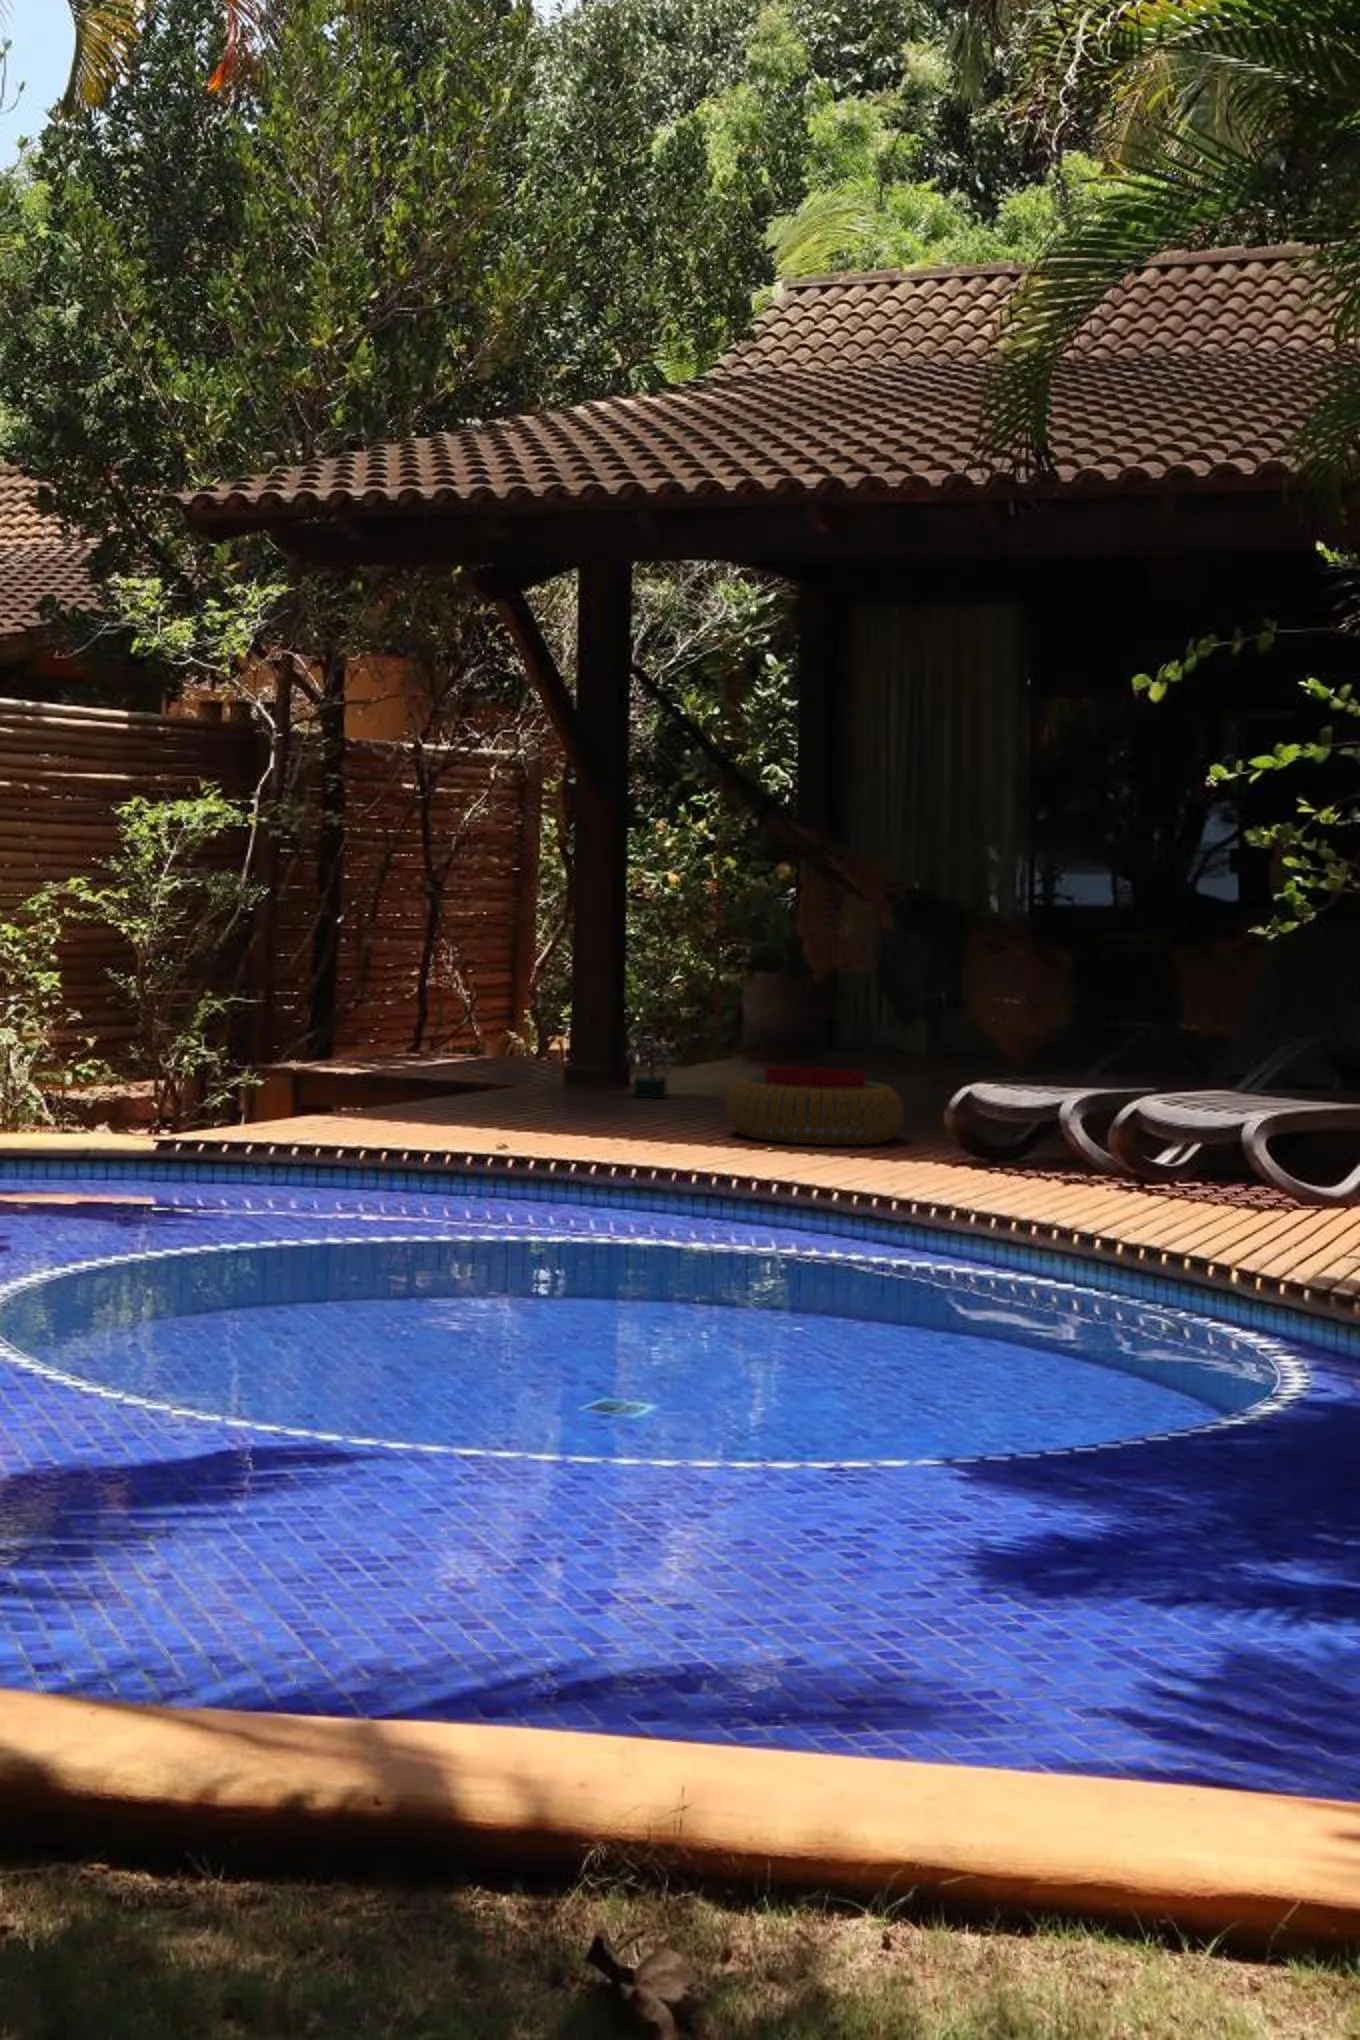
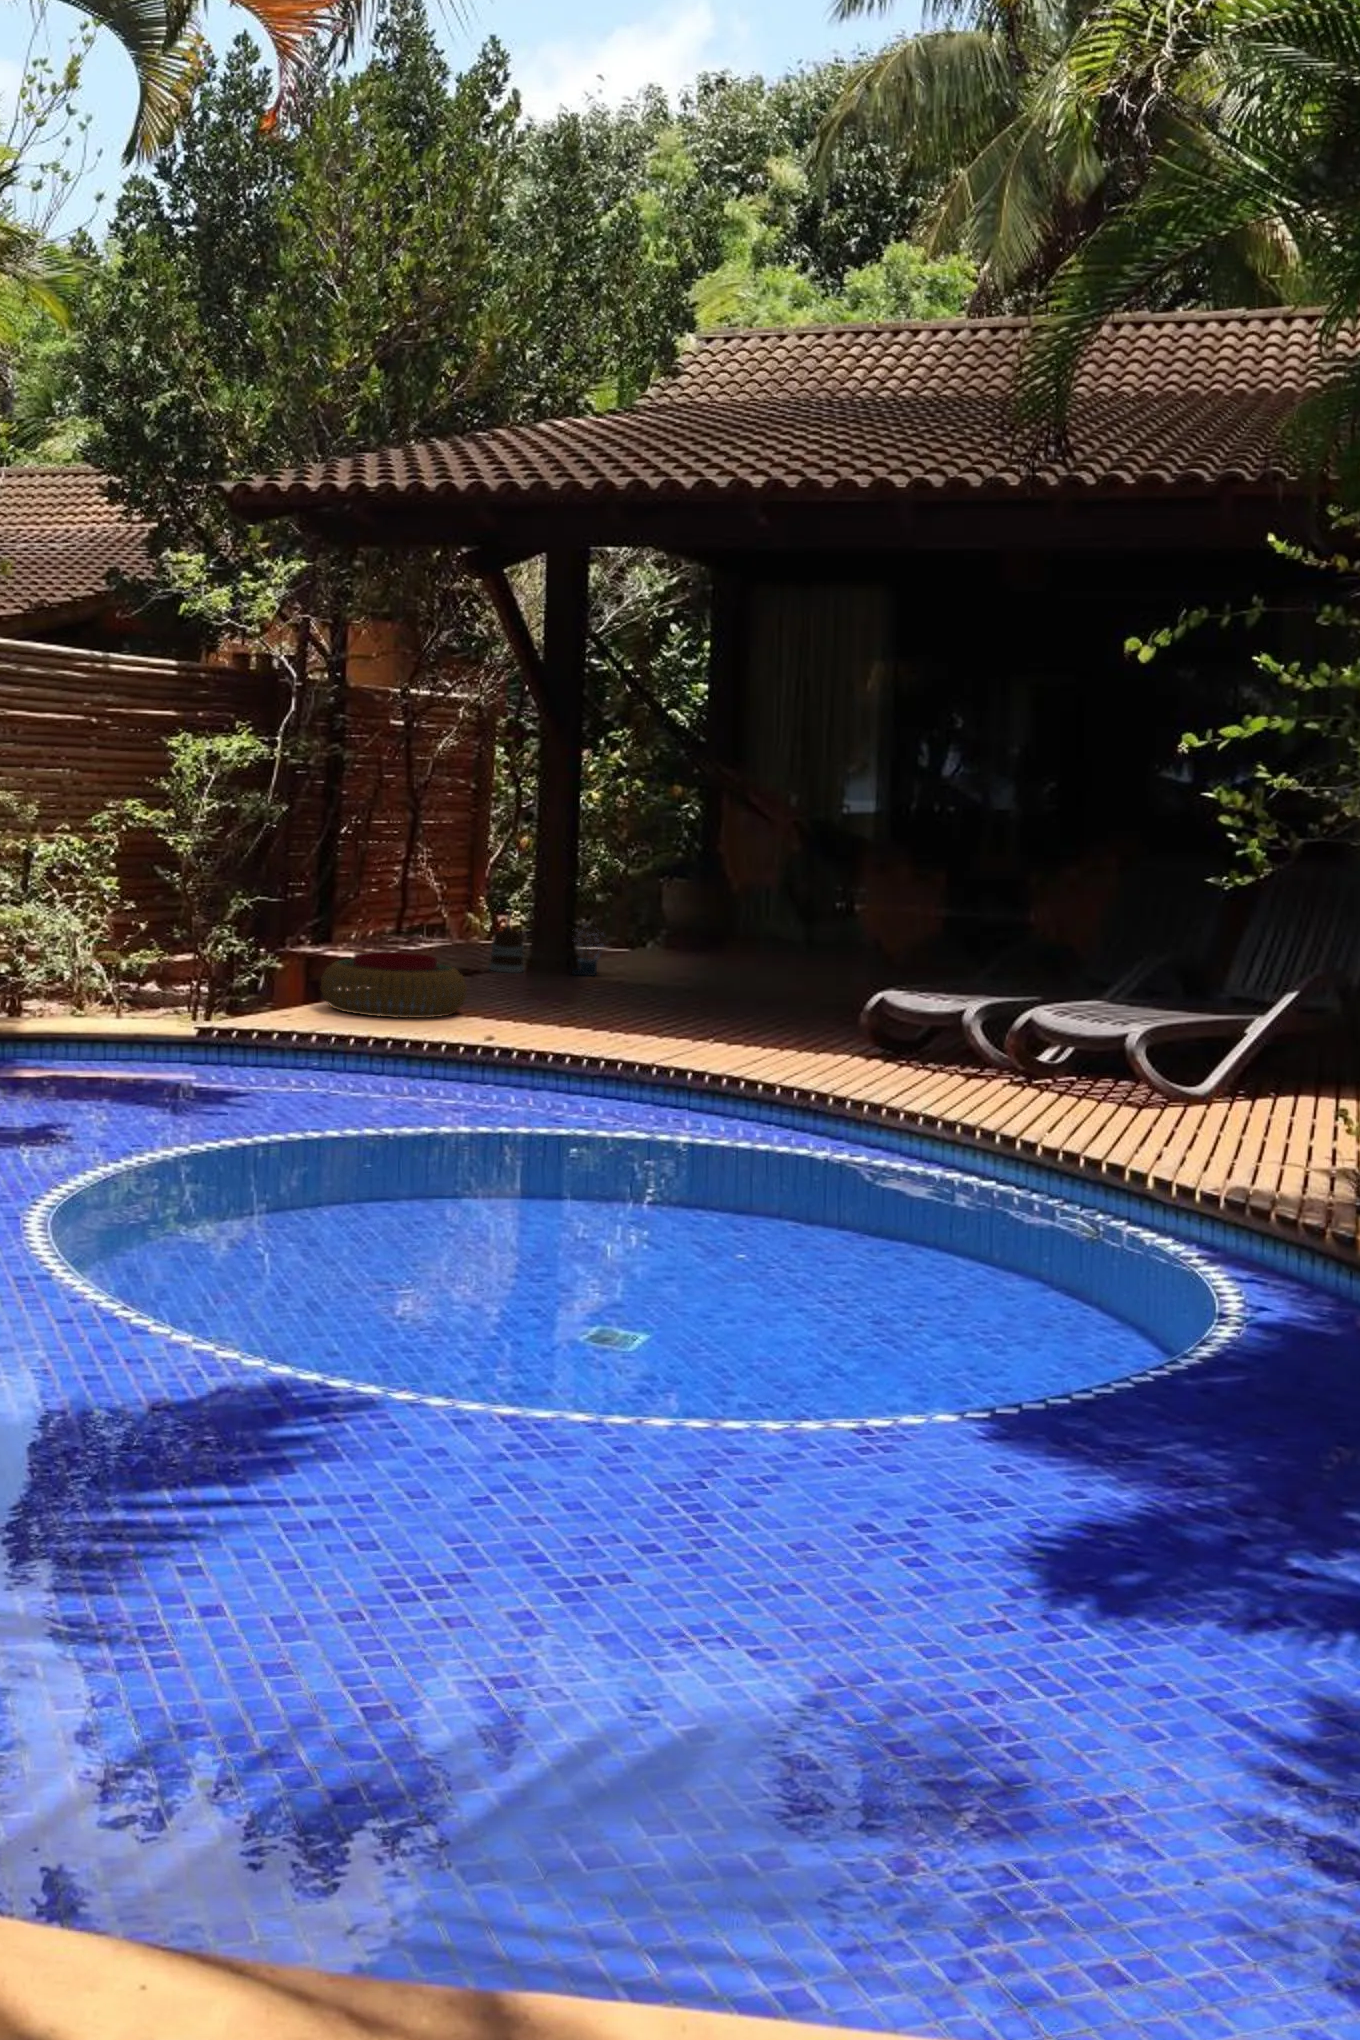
wooden bucket: none [529,1014,573,1095] -> present [490,913,524,972]
pouf: present [726,1067,904,1145] -> present [320,952,467,1018]

